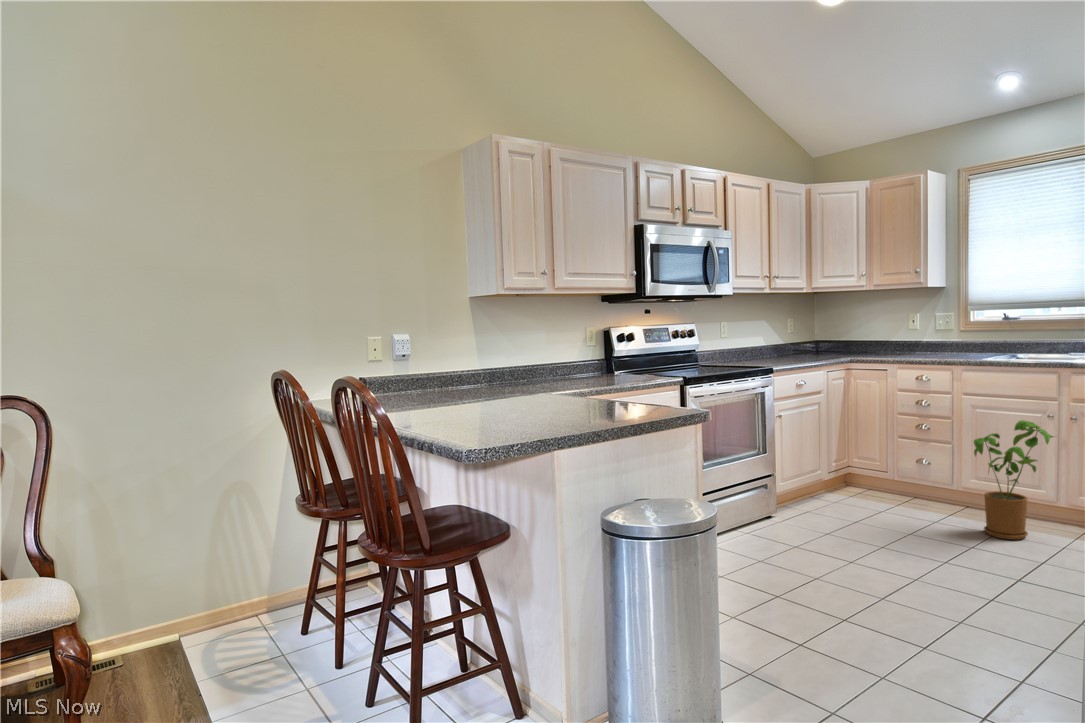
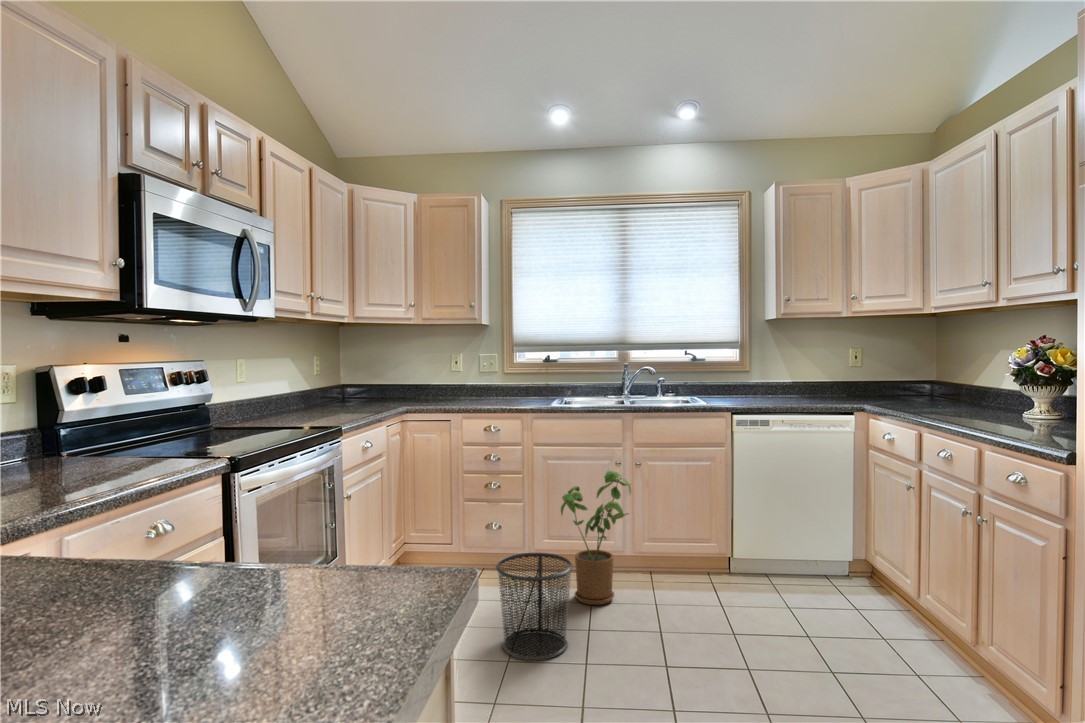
waste bin: none [879,475,949,555] -> present [496,553,573,660]

